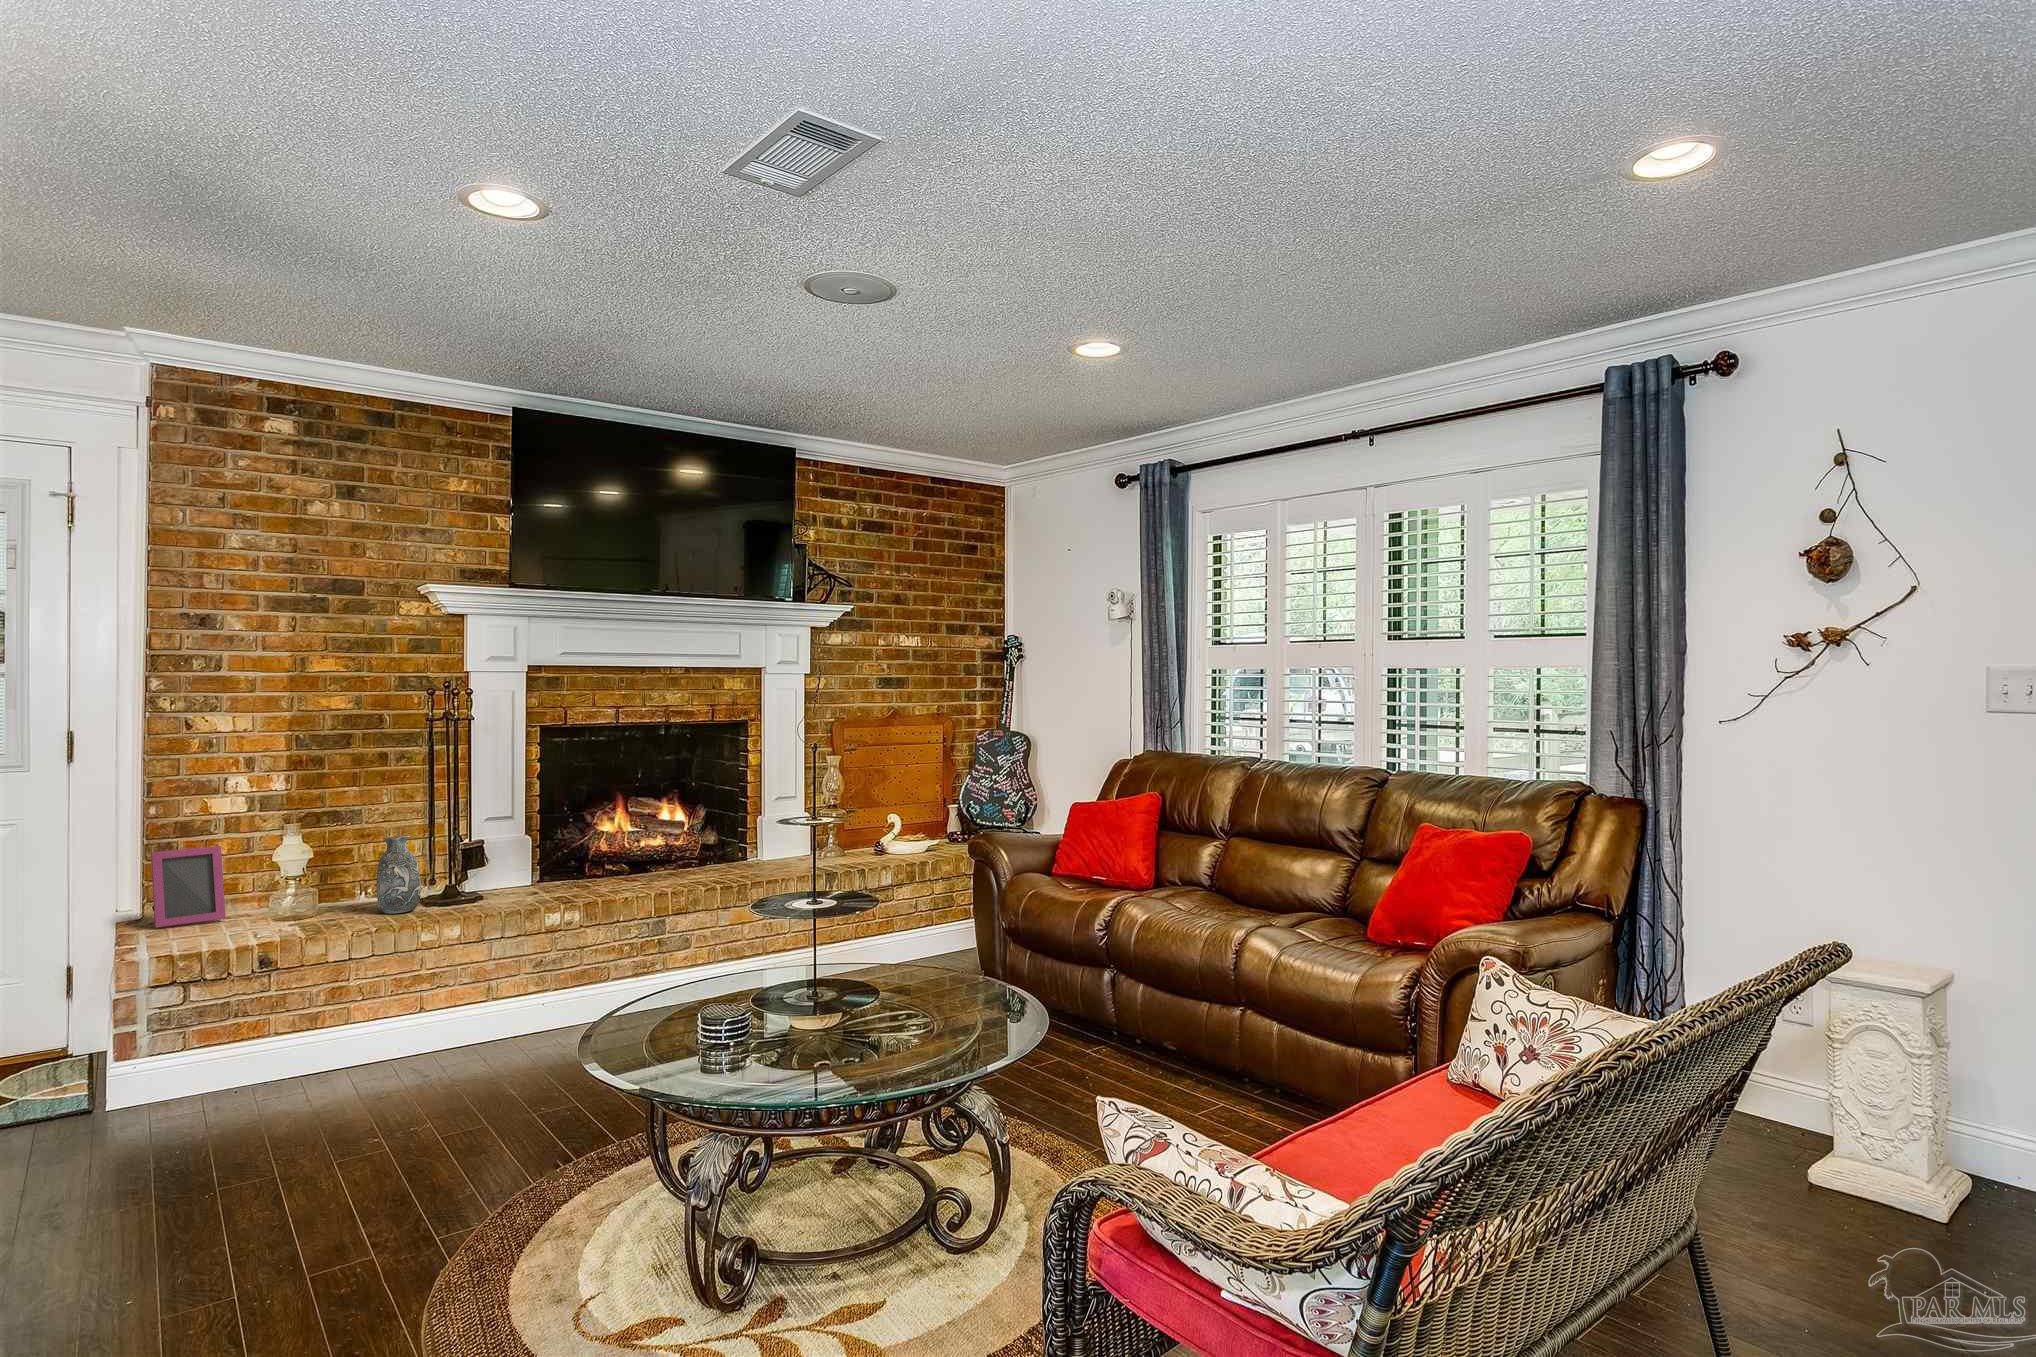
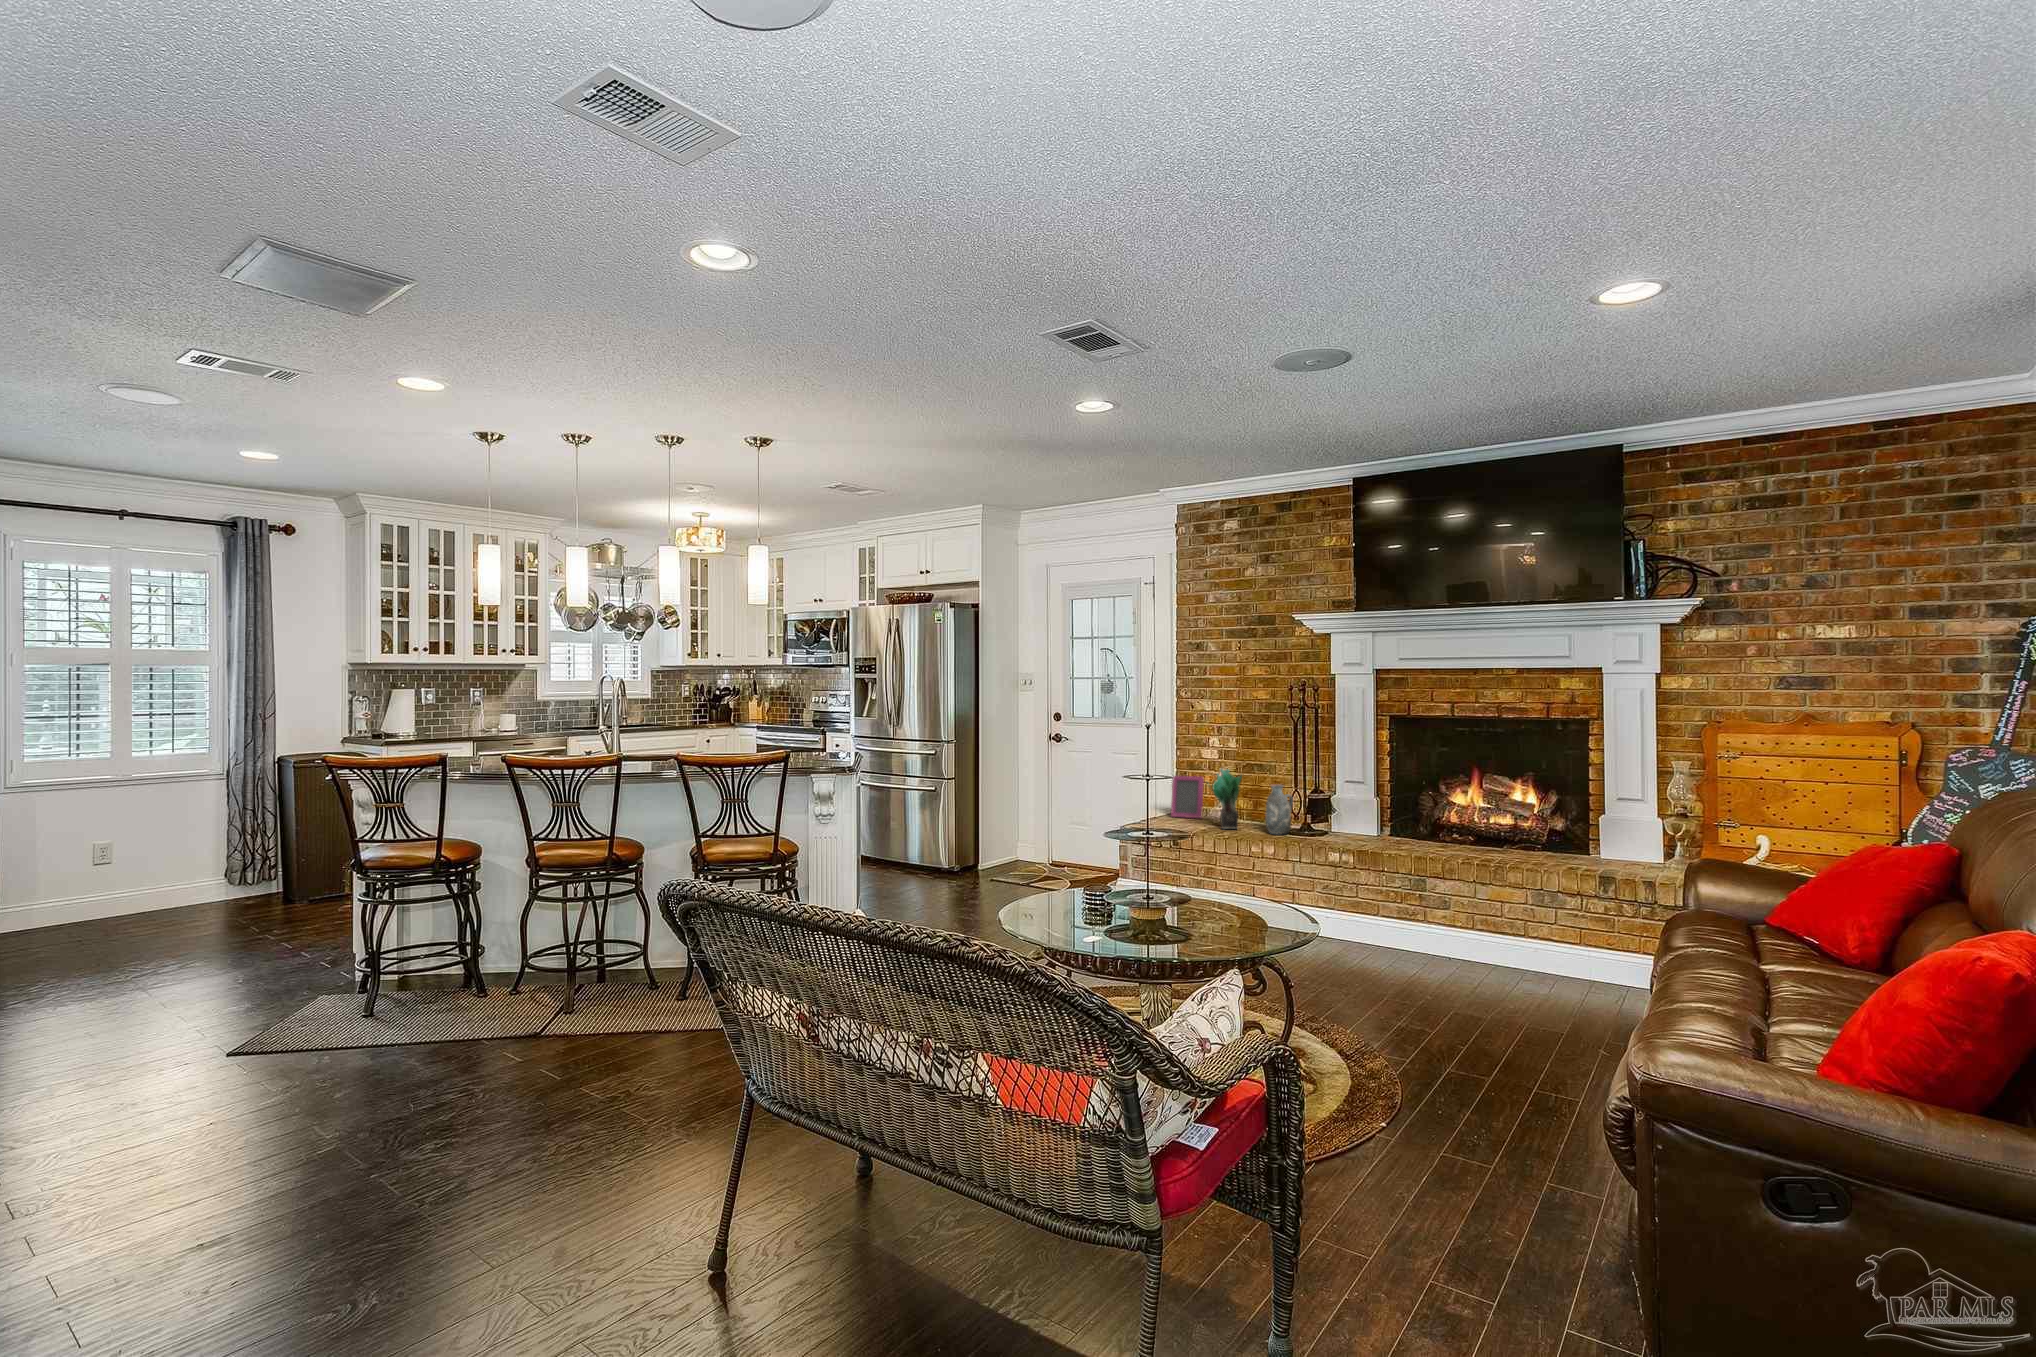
potted plant: none [275,823,343,924] -> present [1212,769,1242,829]

